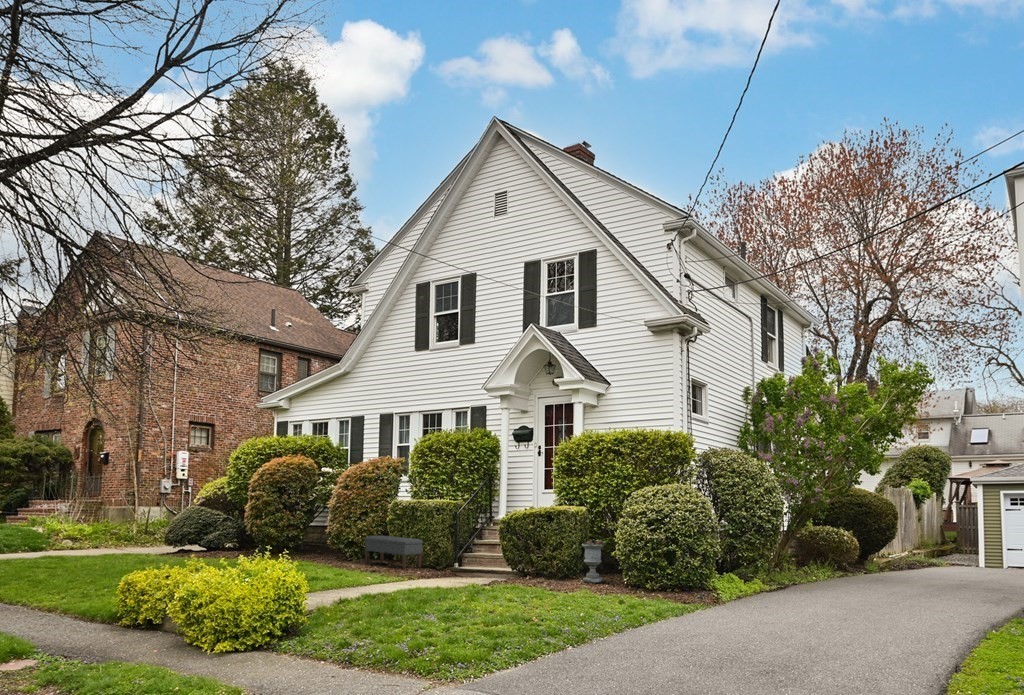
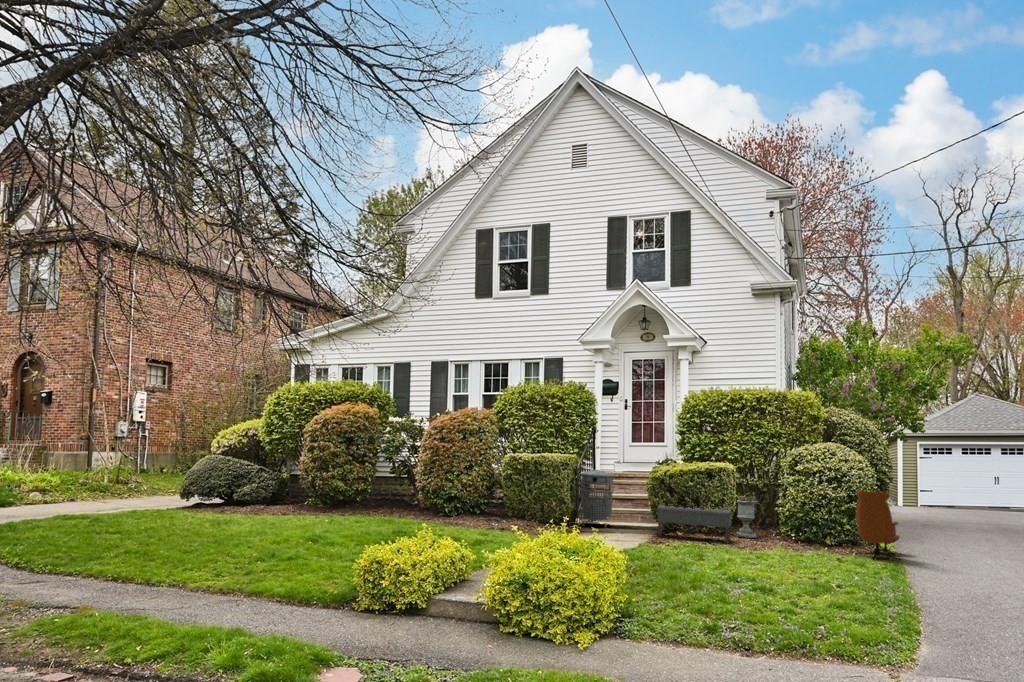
trash can: none [451,515,484,572] -> present [580,470,614,528]
lounge chair: none [640,530,712,604] -> present [855,490,901,560]
bench: present [365,535,423,569] -> present [657,505,732,543]

